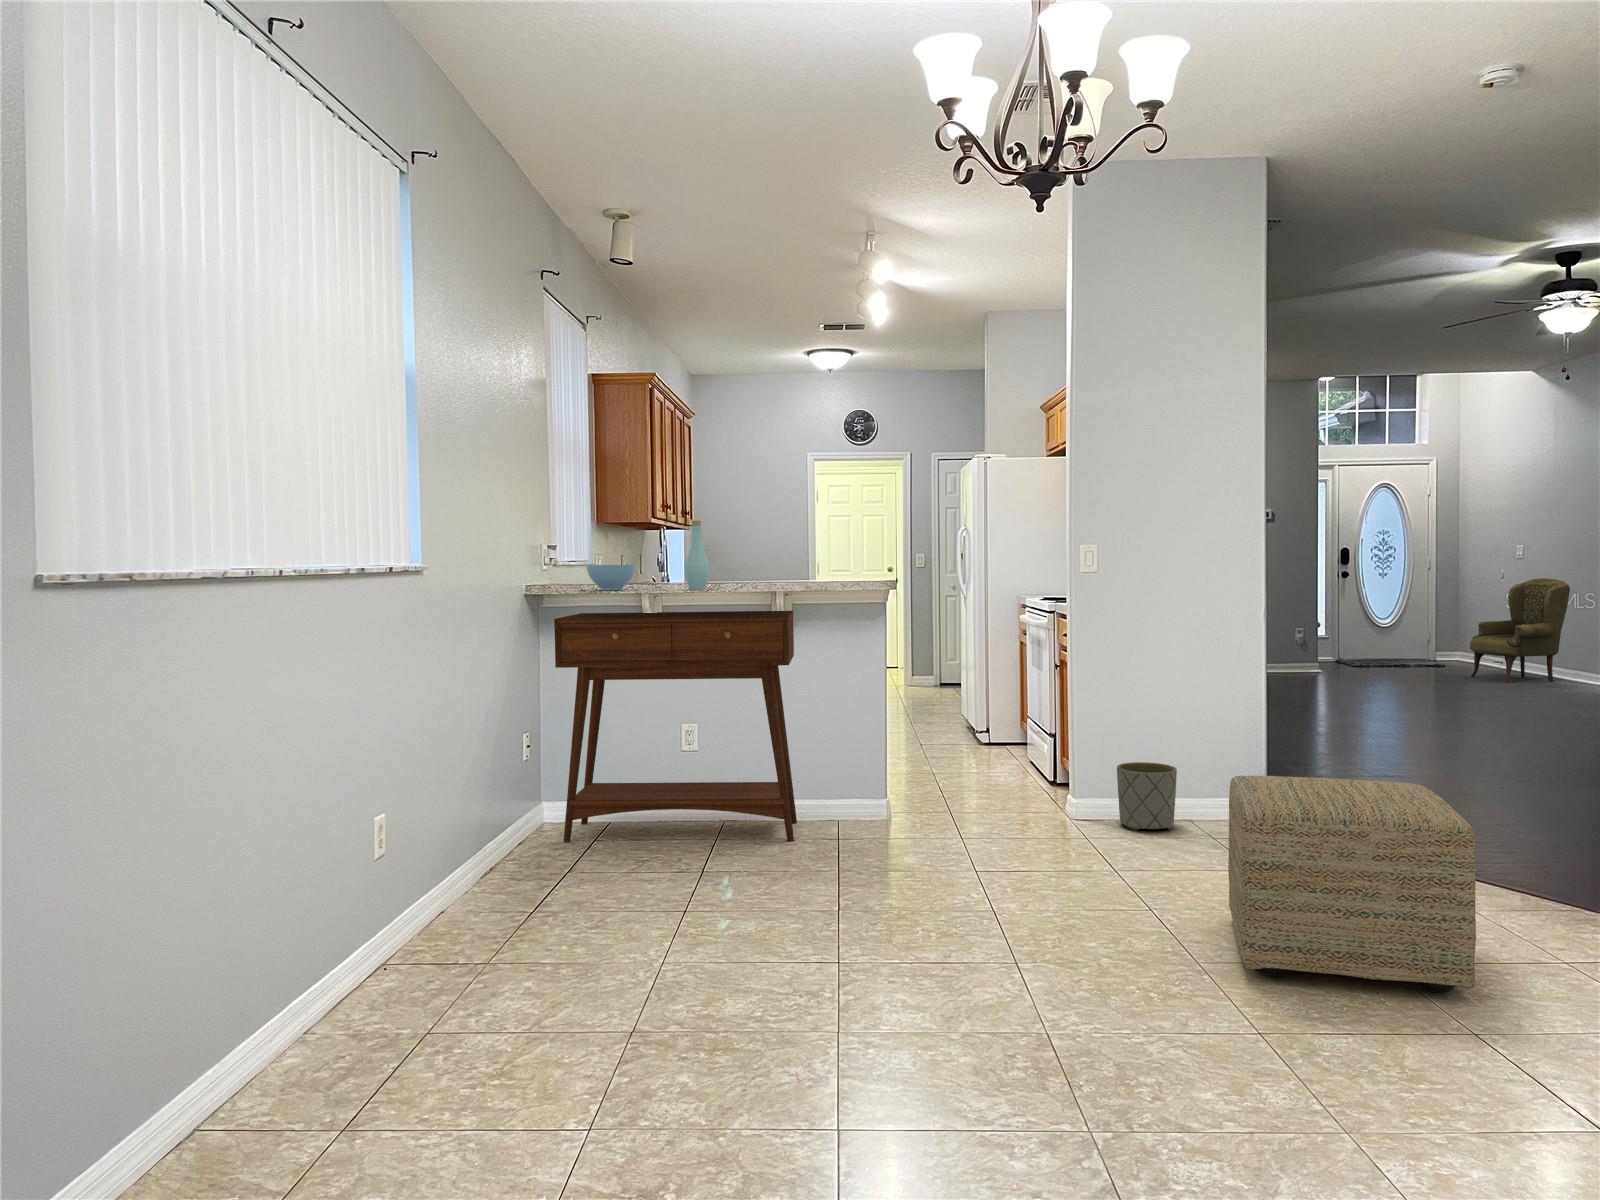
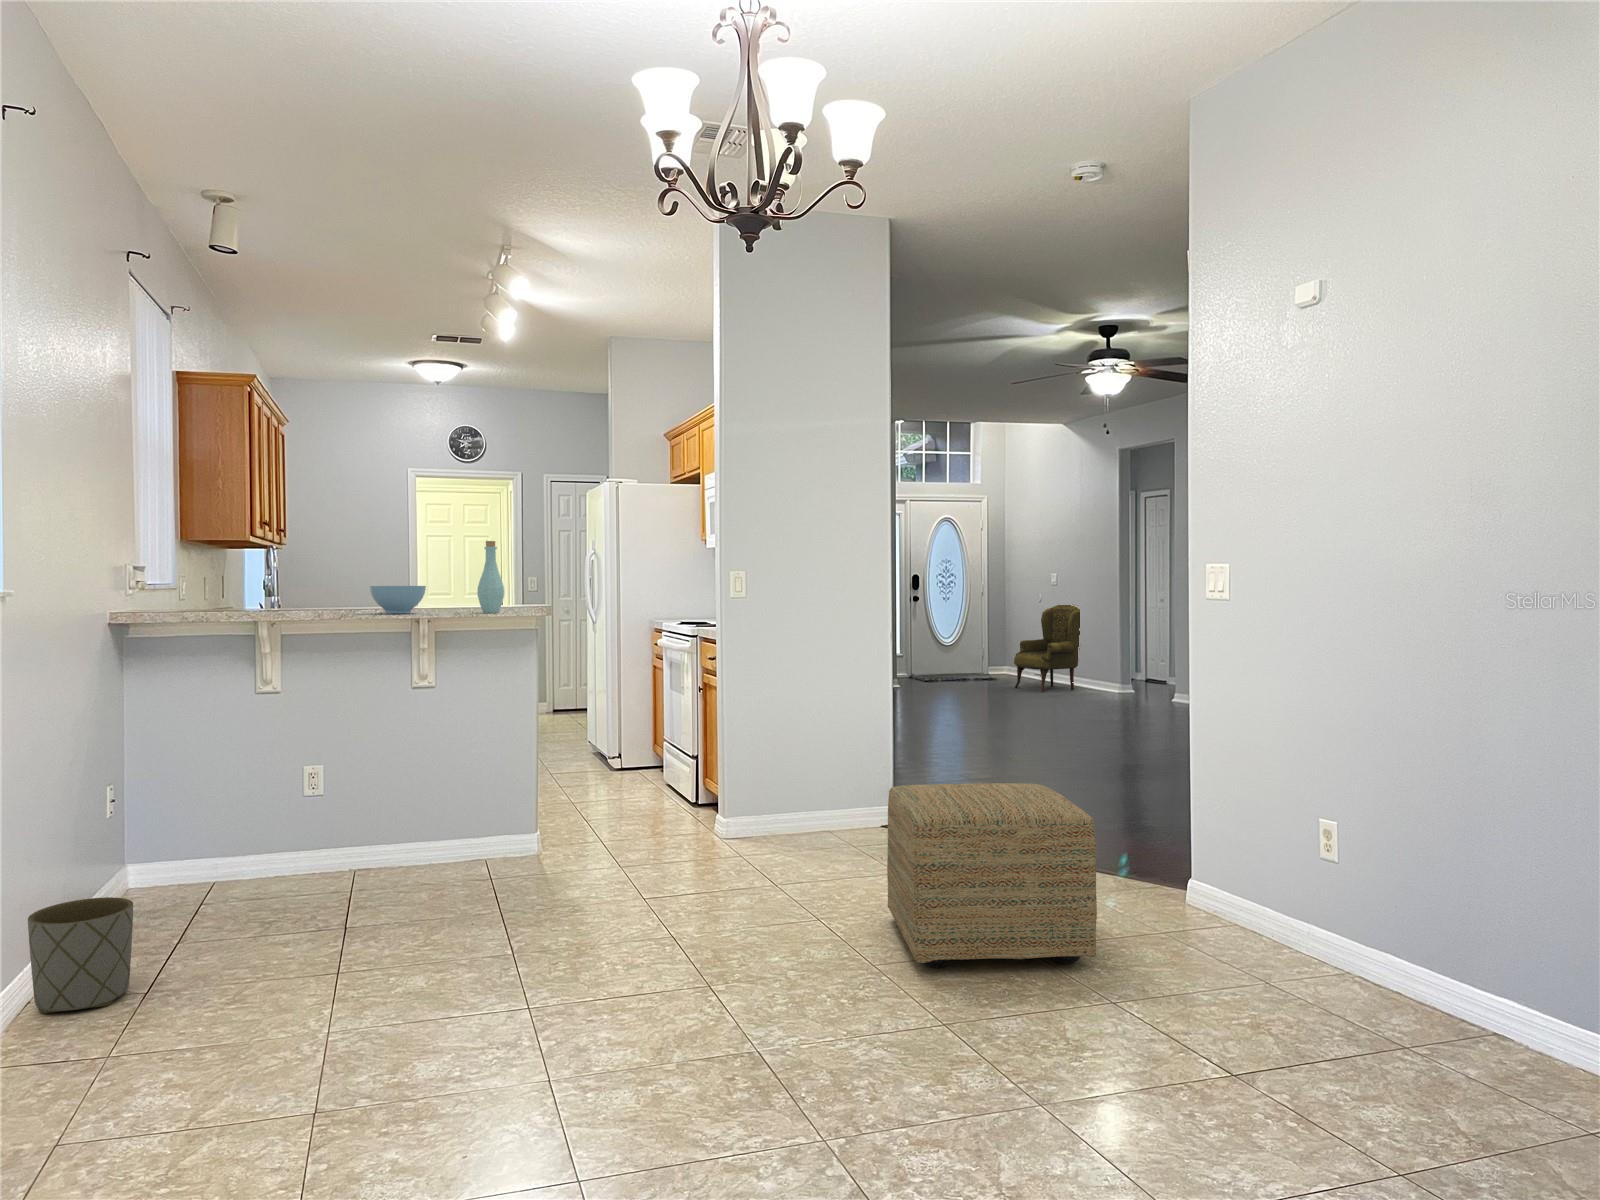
bottle: present [685,521,710,590] -> present [477,541,504,613]
bowl: present [587,565,636,590] -> present [370,586,426,613]
console table: present [554,611,797,842] -> none [152,637,444,911]
planter: present [1117,762,1177,831] -> present [28,897,133,1014]

